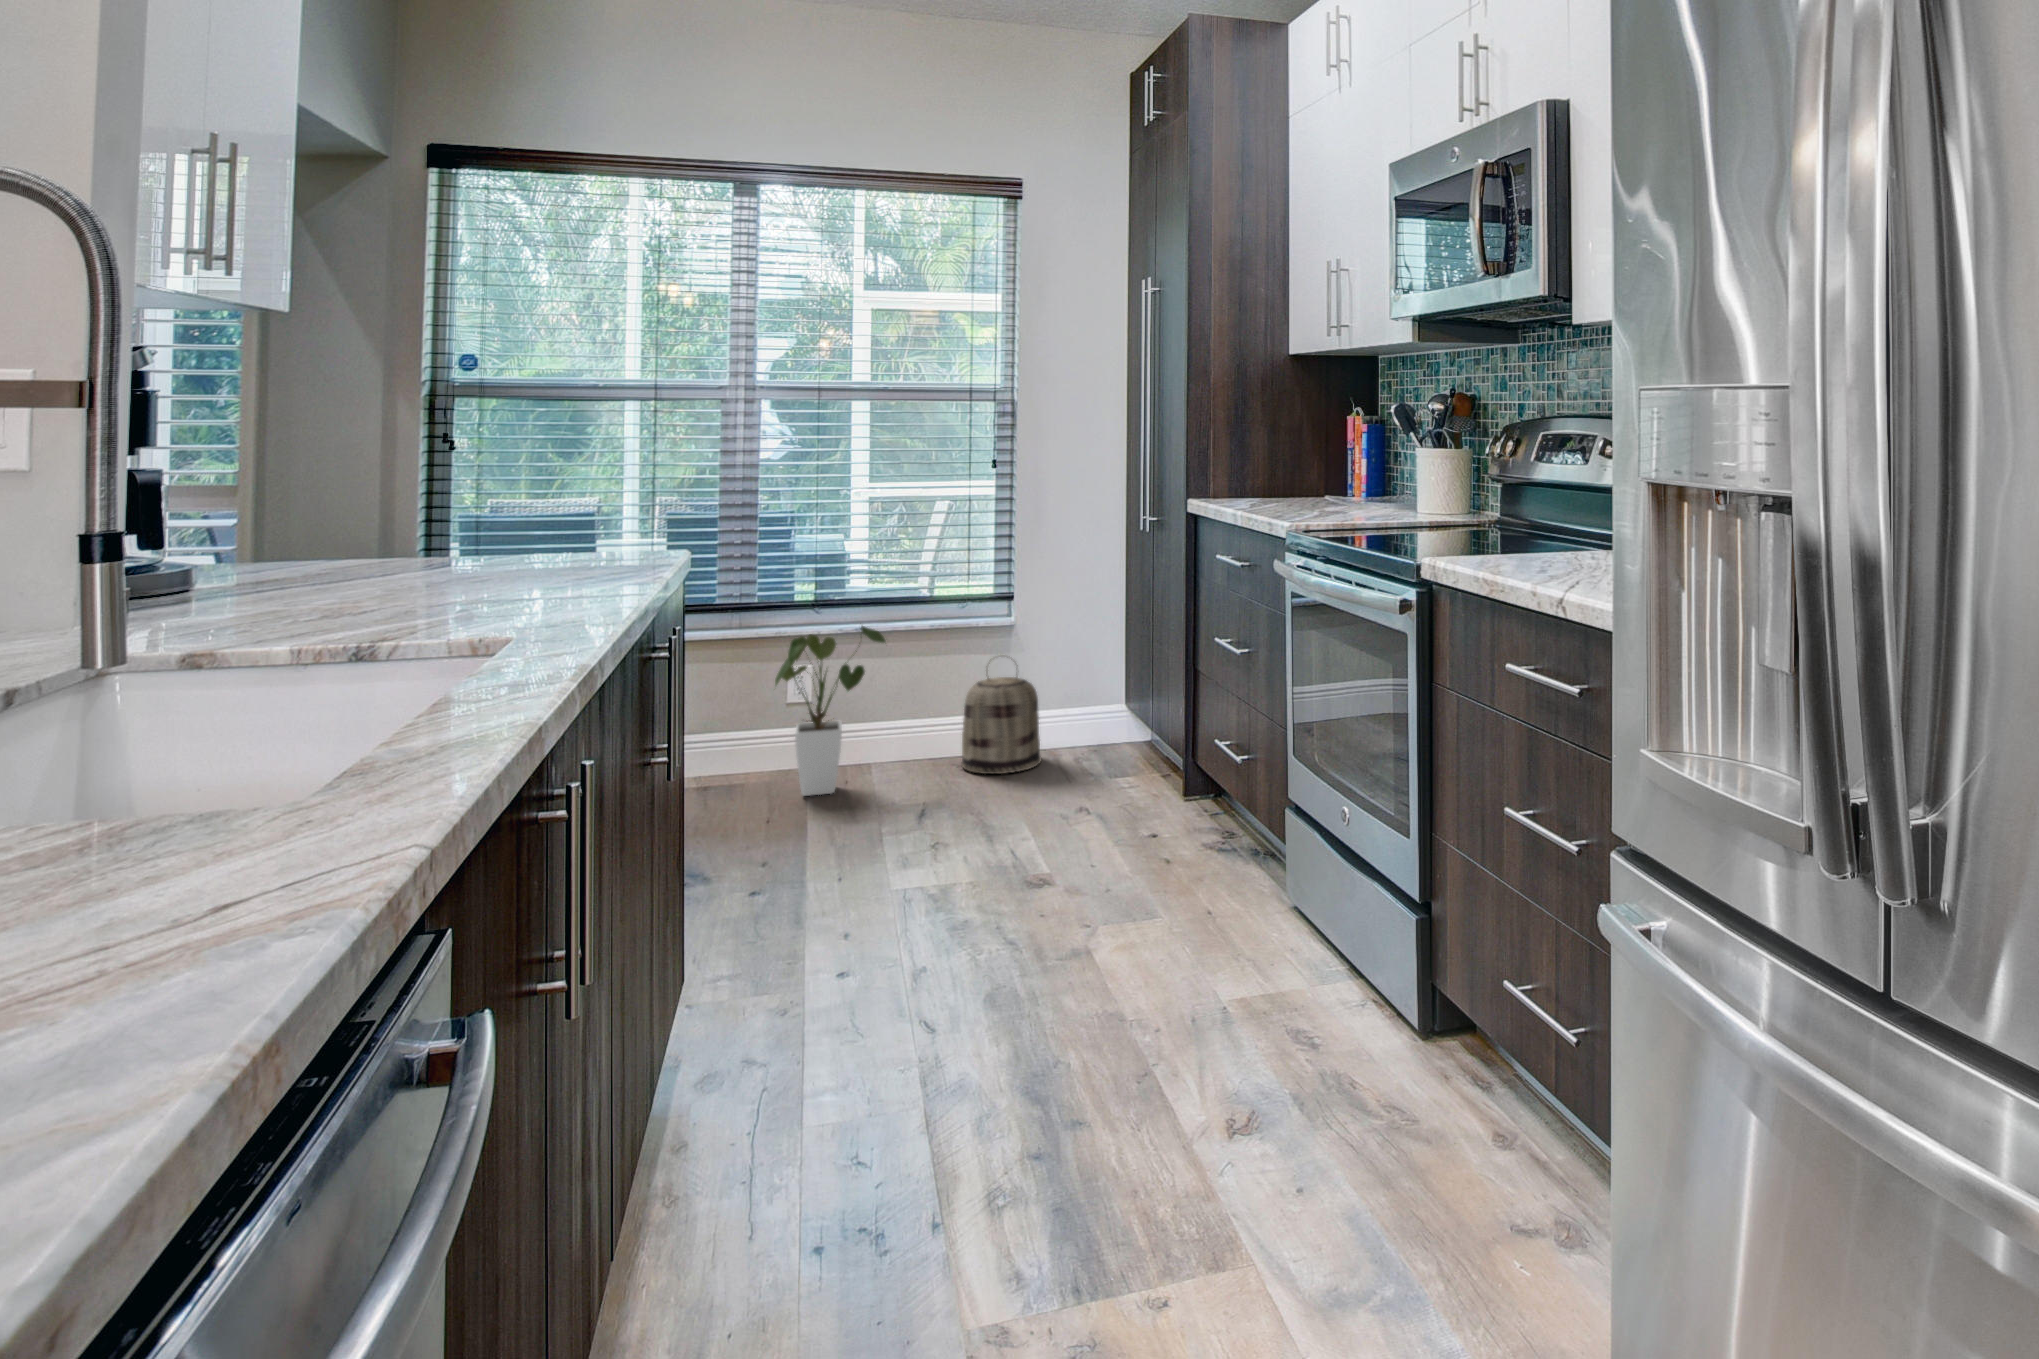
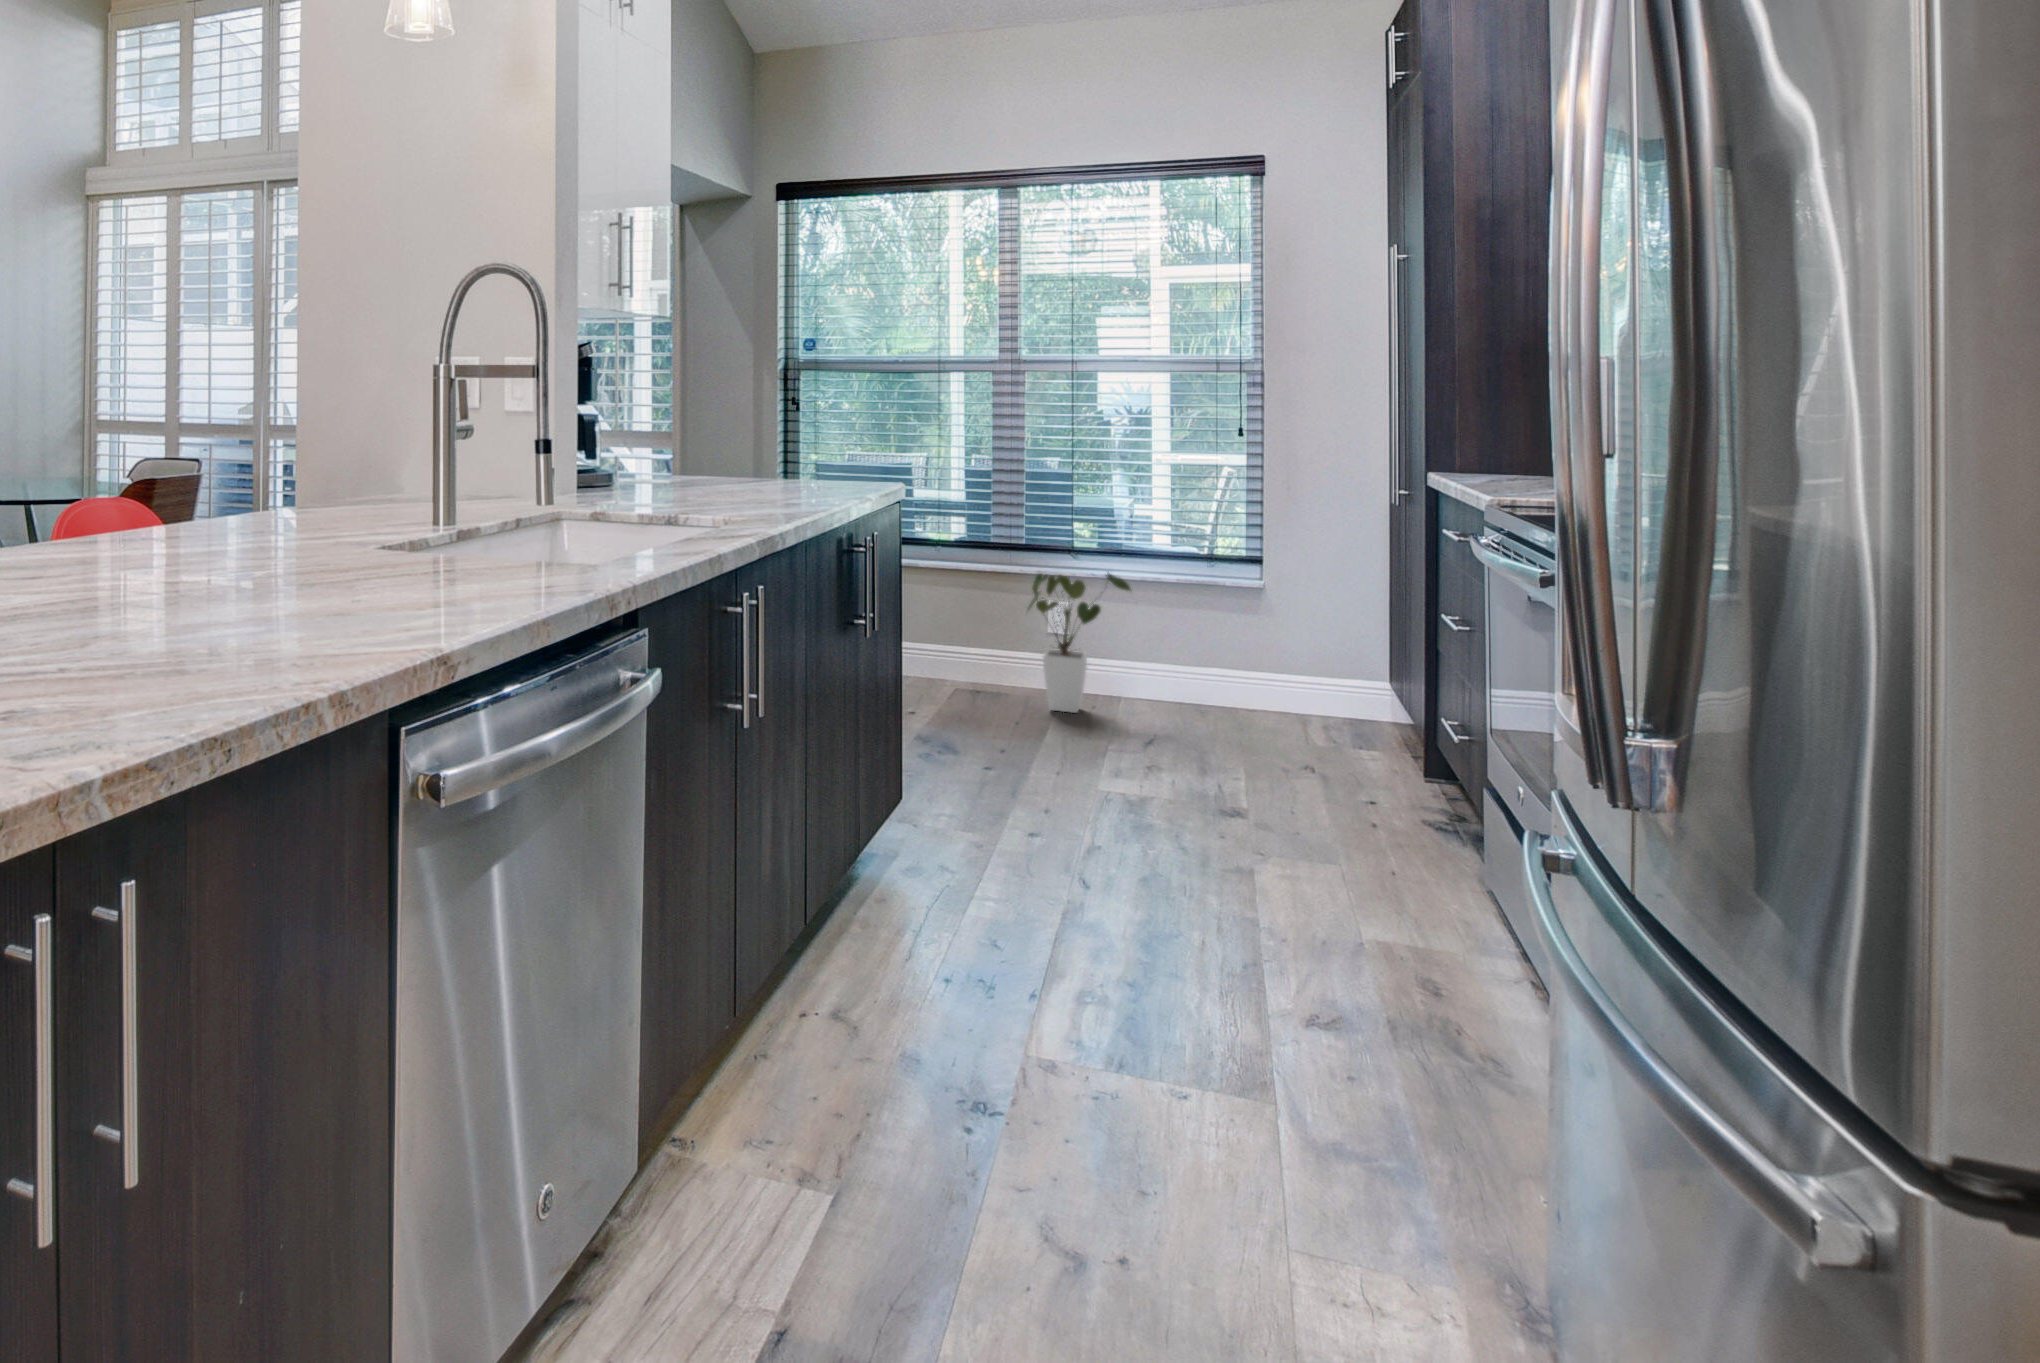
basket: present [961,677,1041,774] -> none [1203,617,1288,730]

